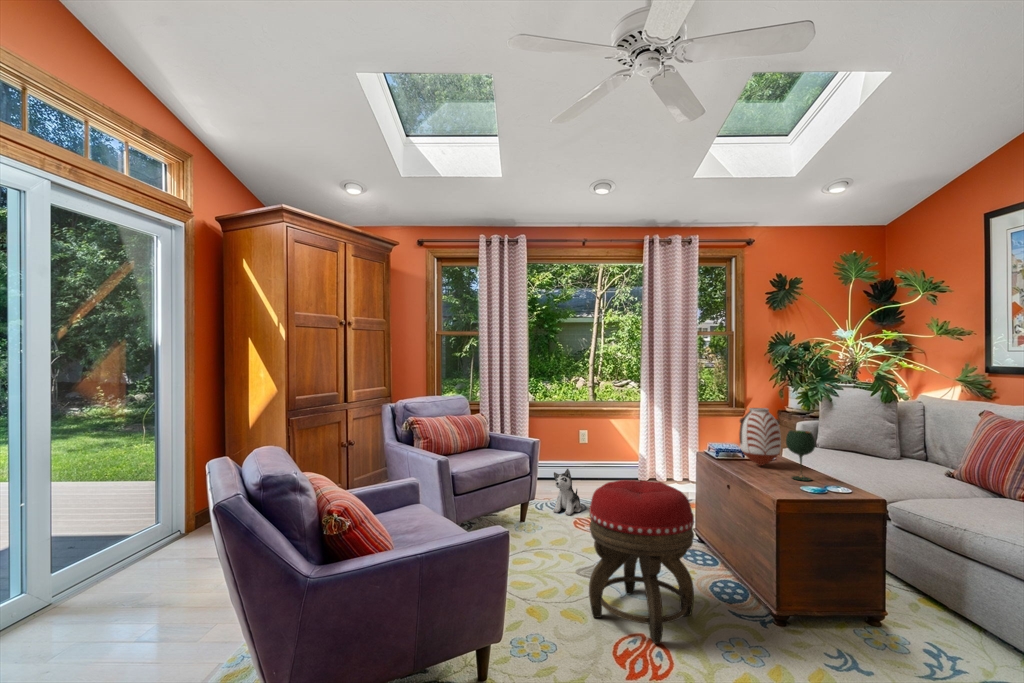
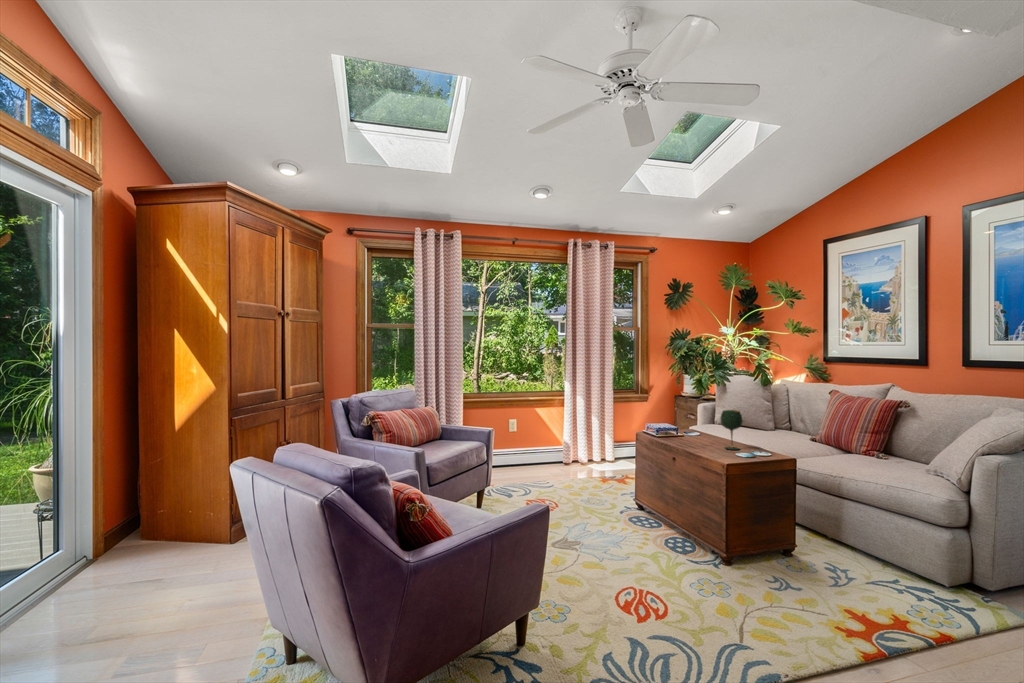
vase: present [739,408,781,466] -> none [678,393,711,441]
plush toy: present [553,469,581,515] -> none [502,456,528,499]
footstool: present [589,480,694,644] -> none [580,459,669,593]

